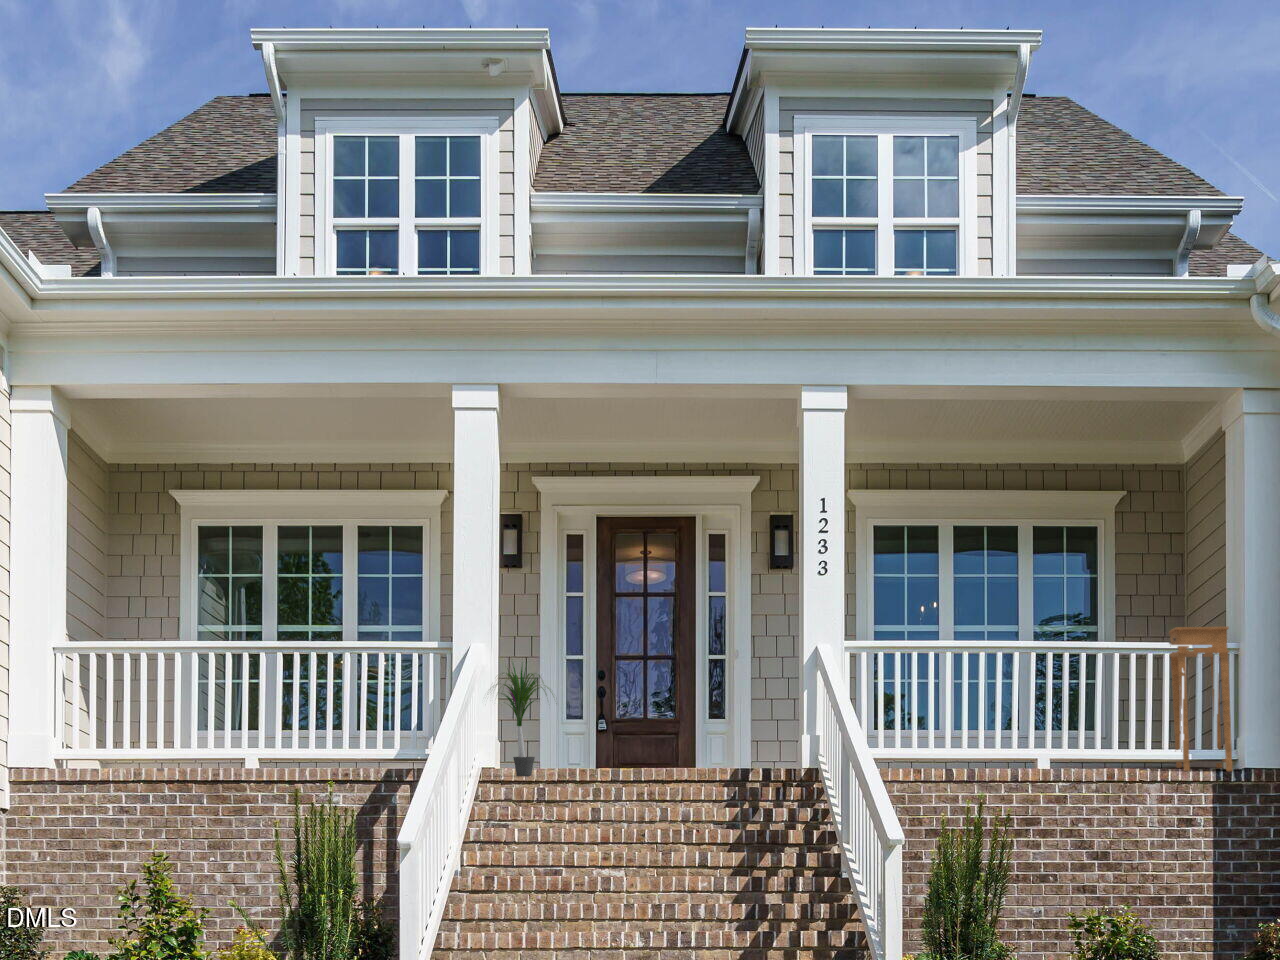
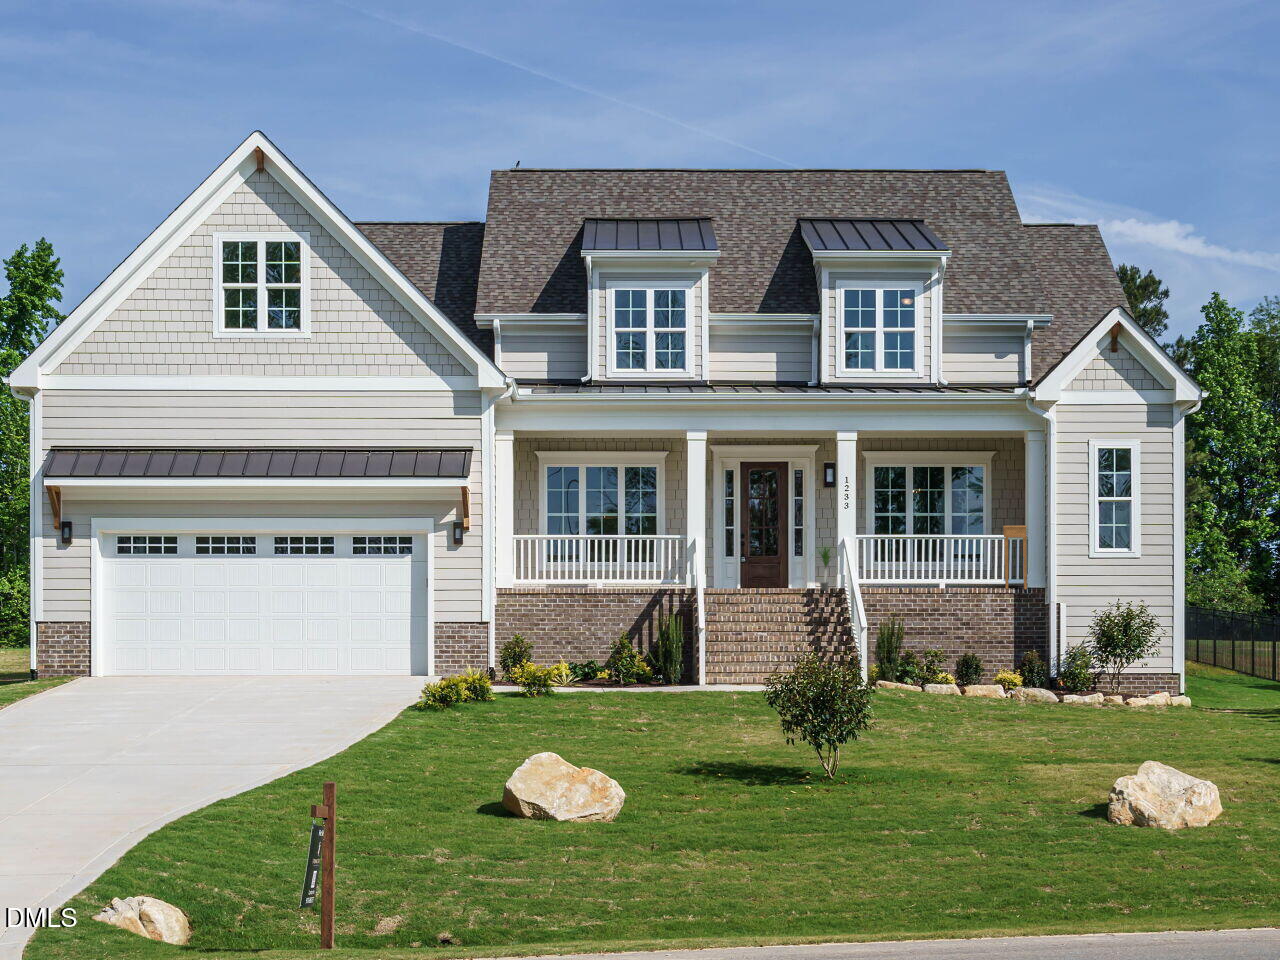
potted plant: present [496,664,549,776] -> present [818,547,831,590]

